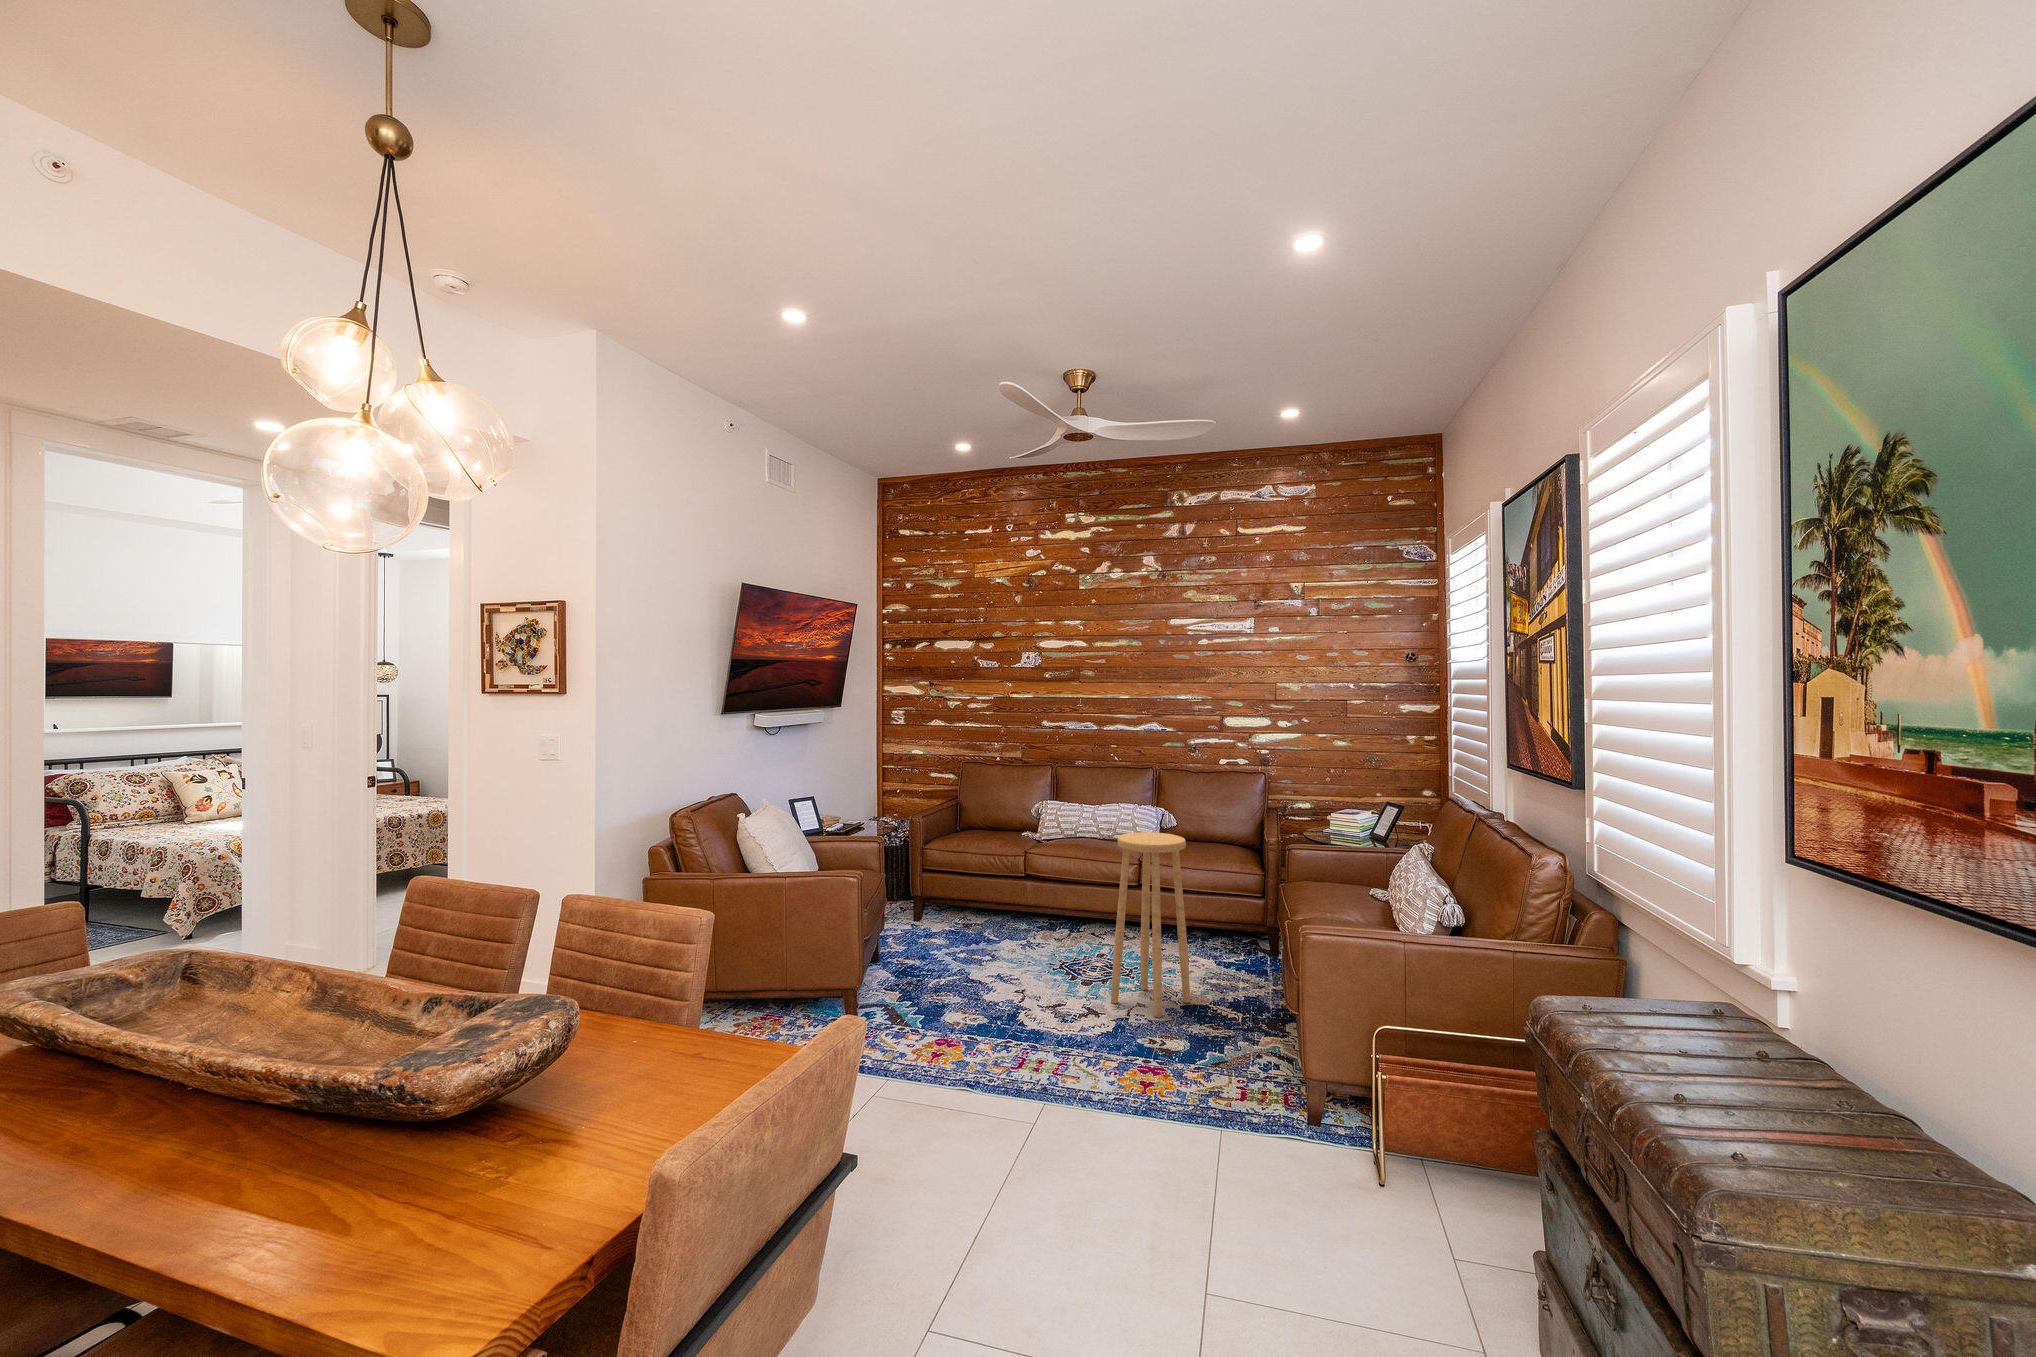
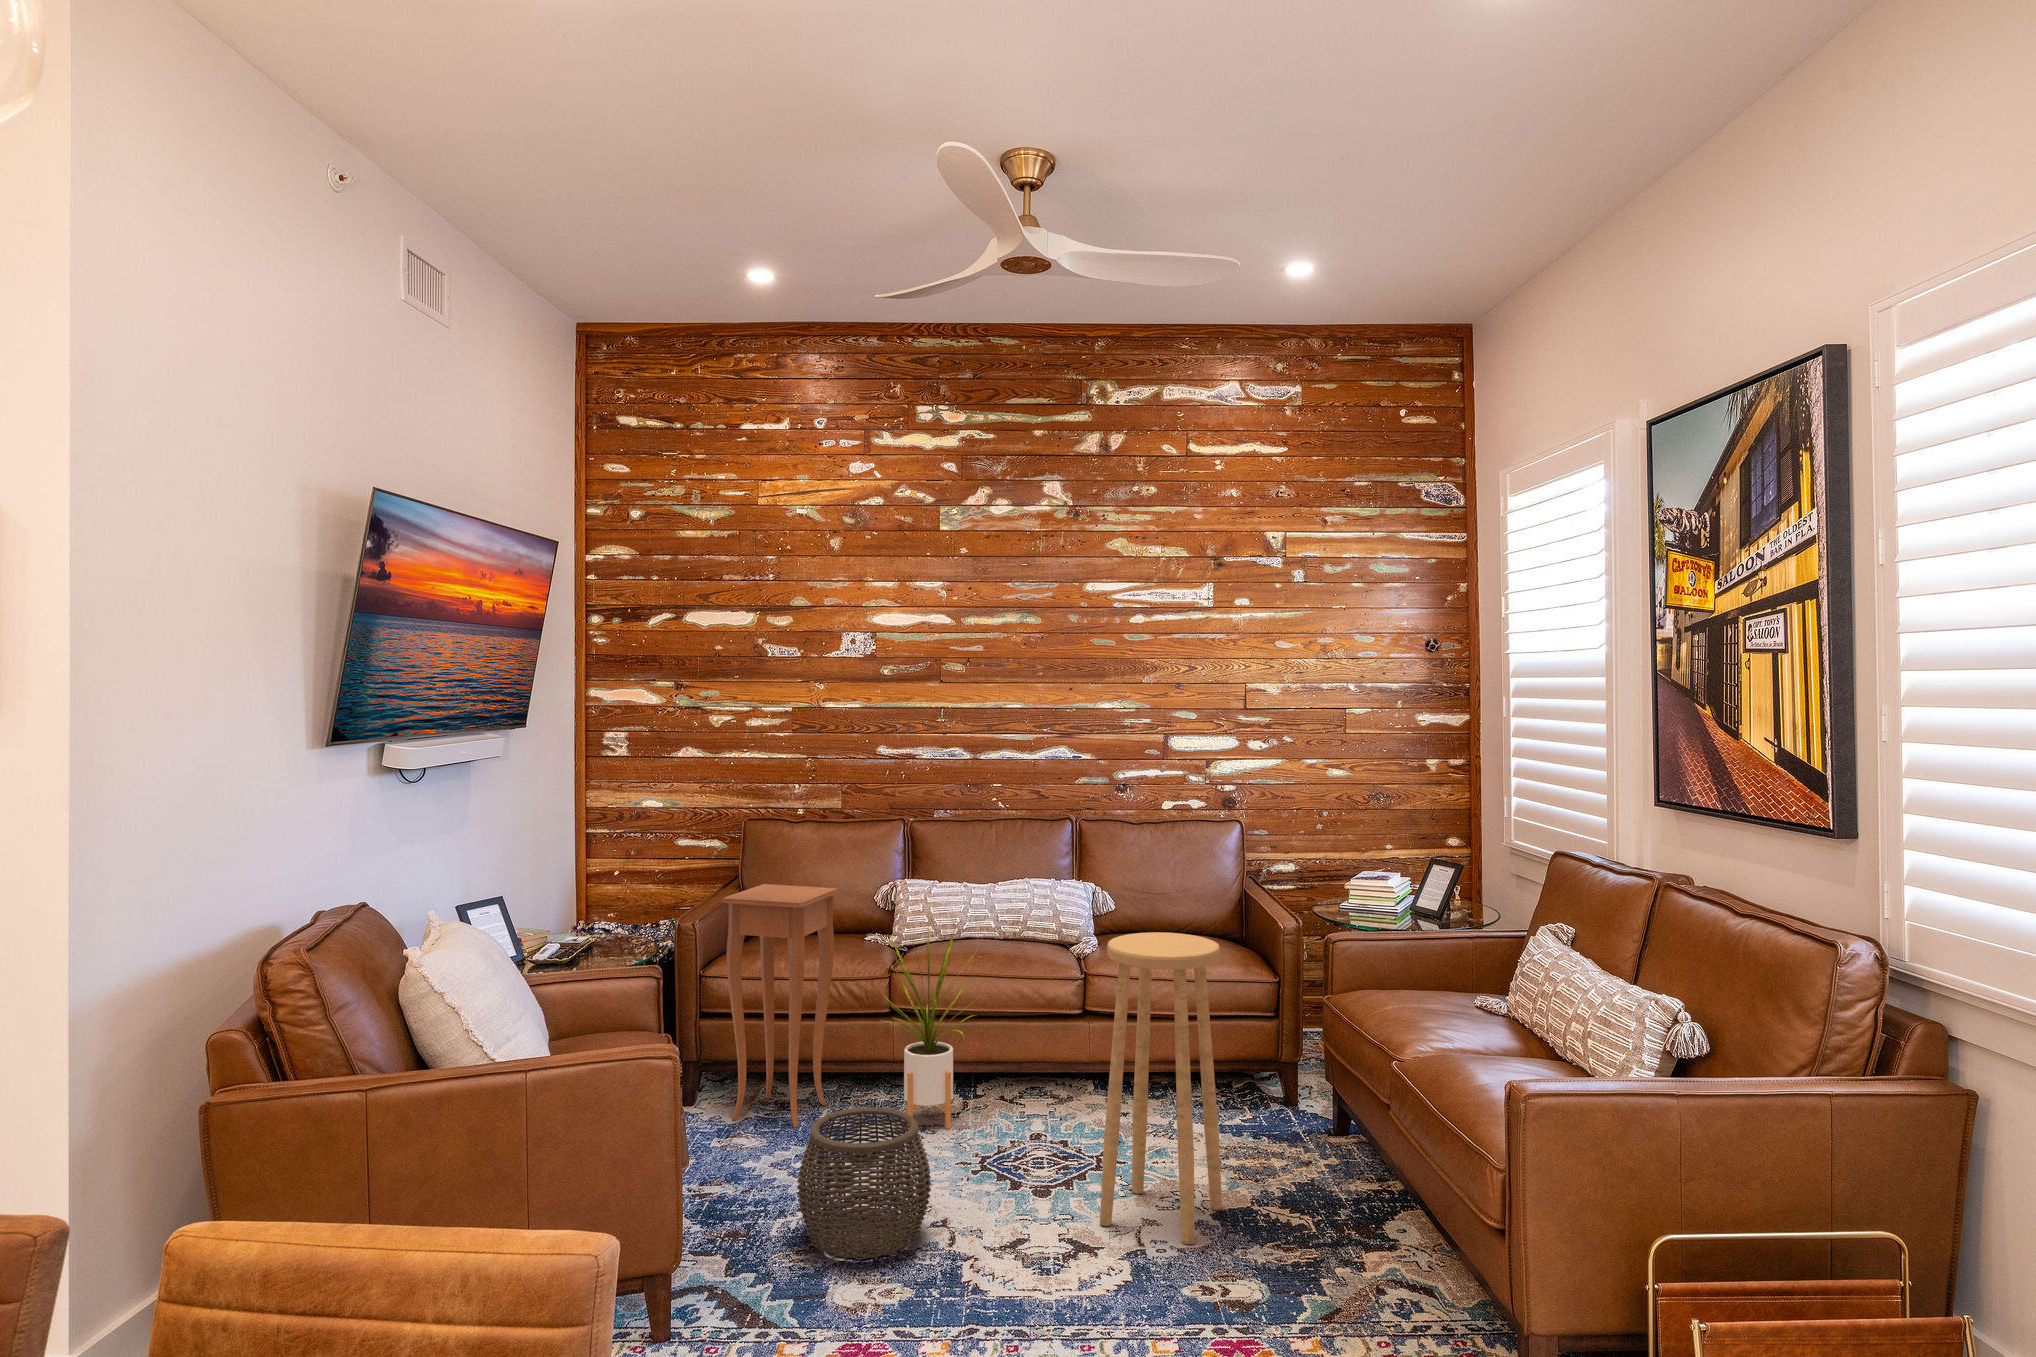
side table: none [929,799,998,939] -> present [722,884,839,1127]
house plant: none [1014,826,1076,948] -> present [880,931,977,1129]
woven basket: none [938,922,1013,1004] -> present [797,1107,931,1261]

